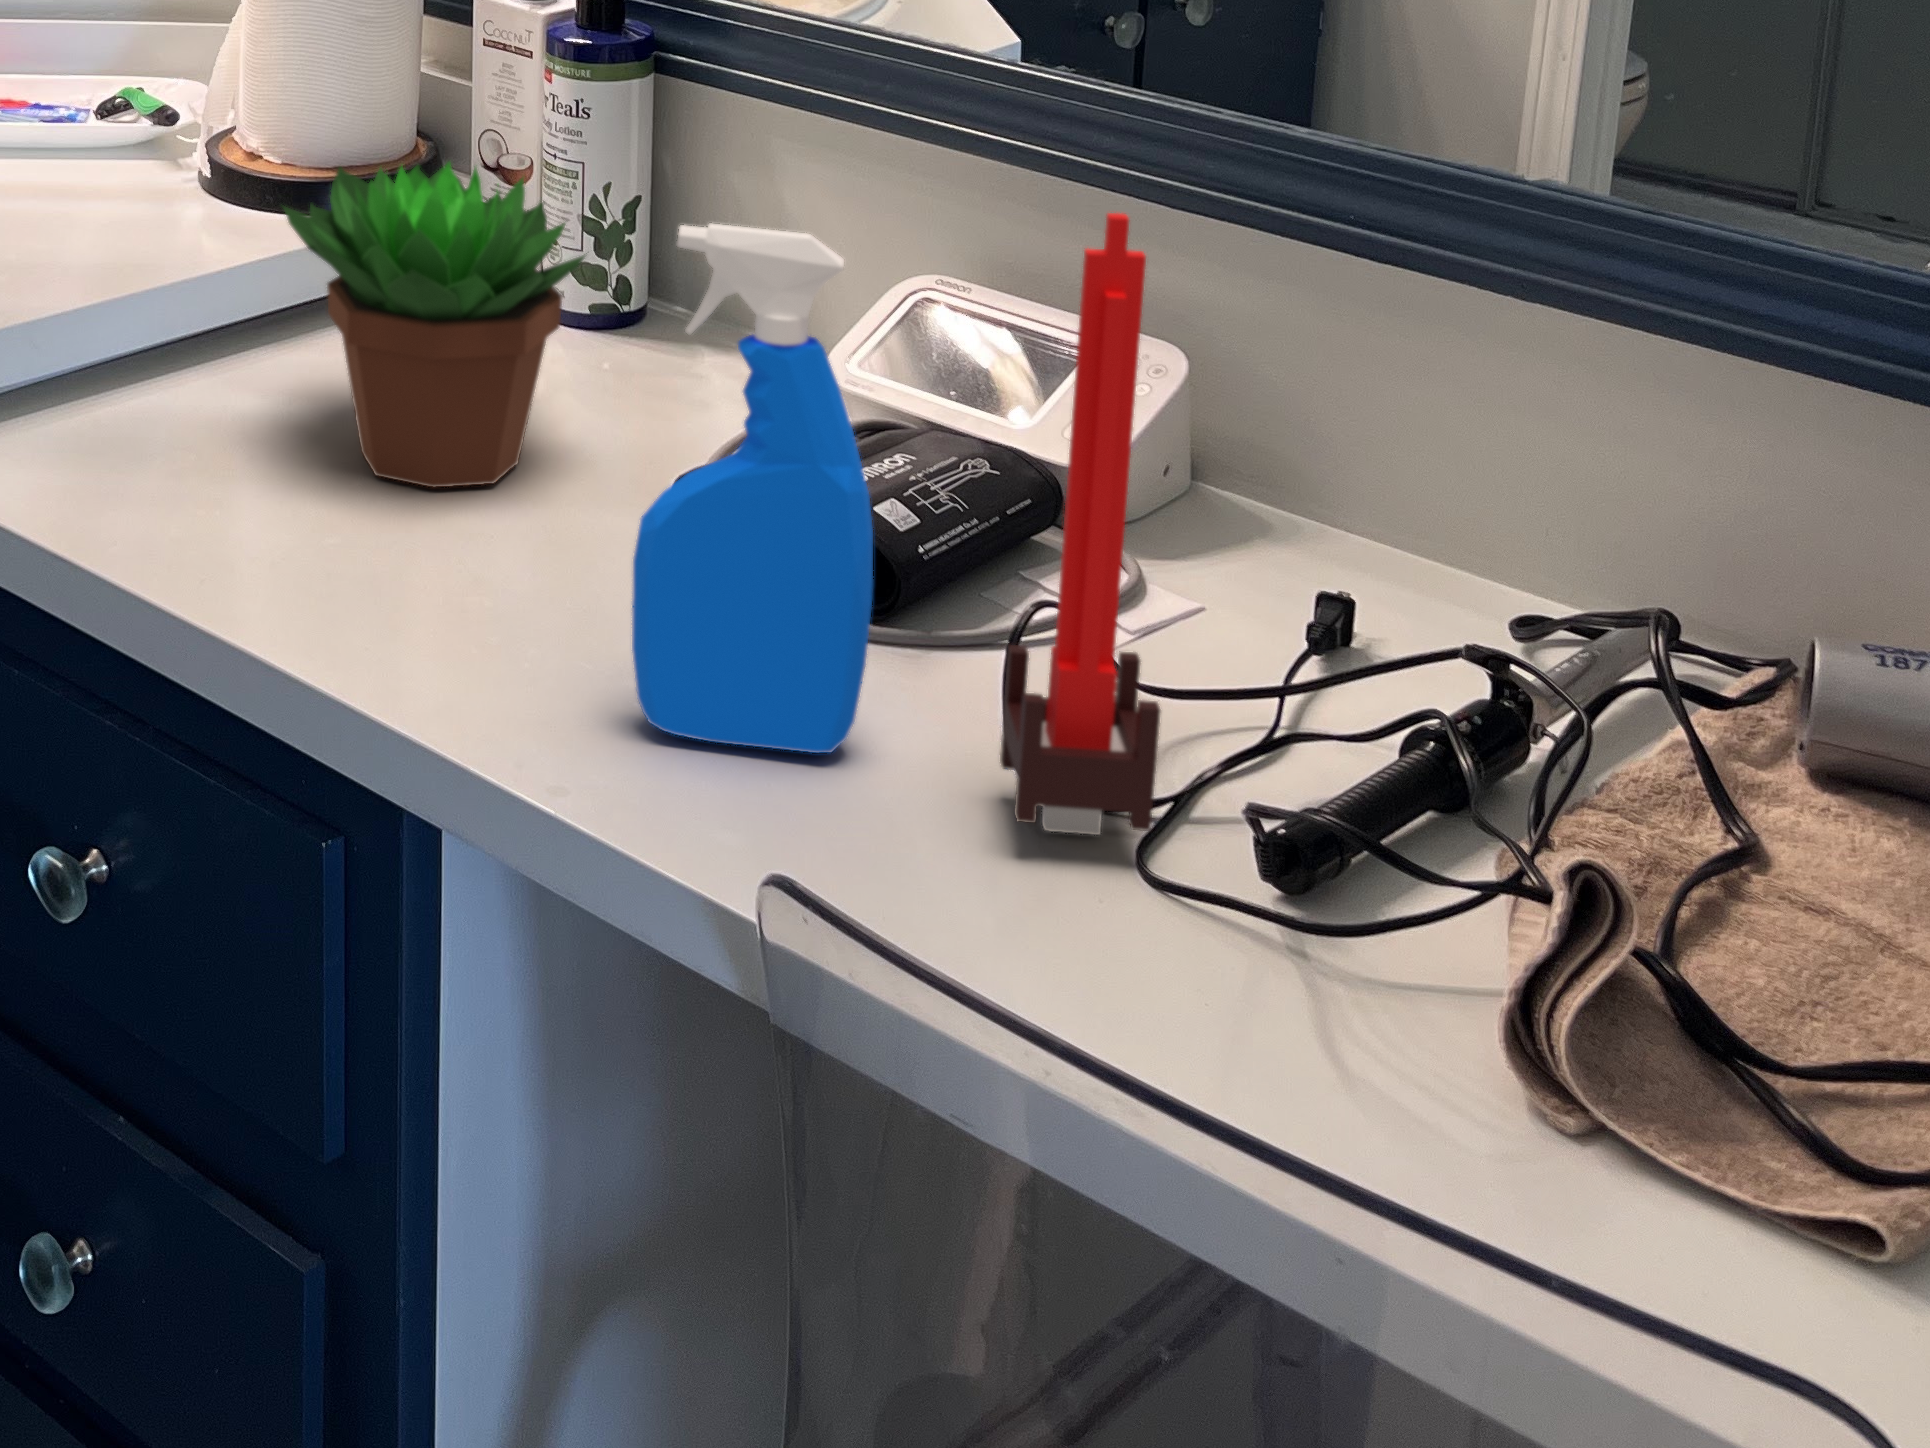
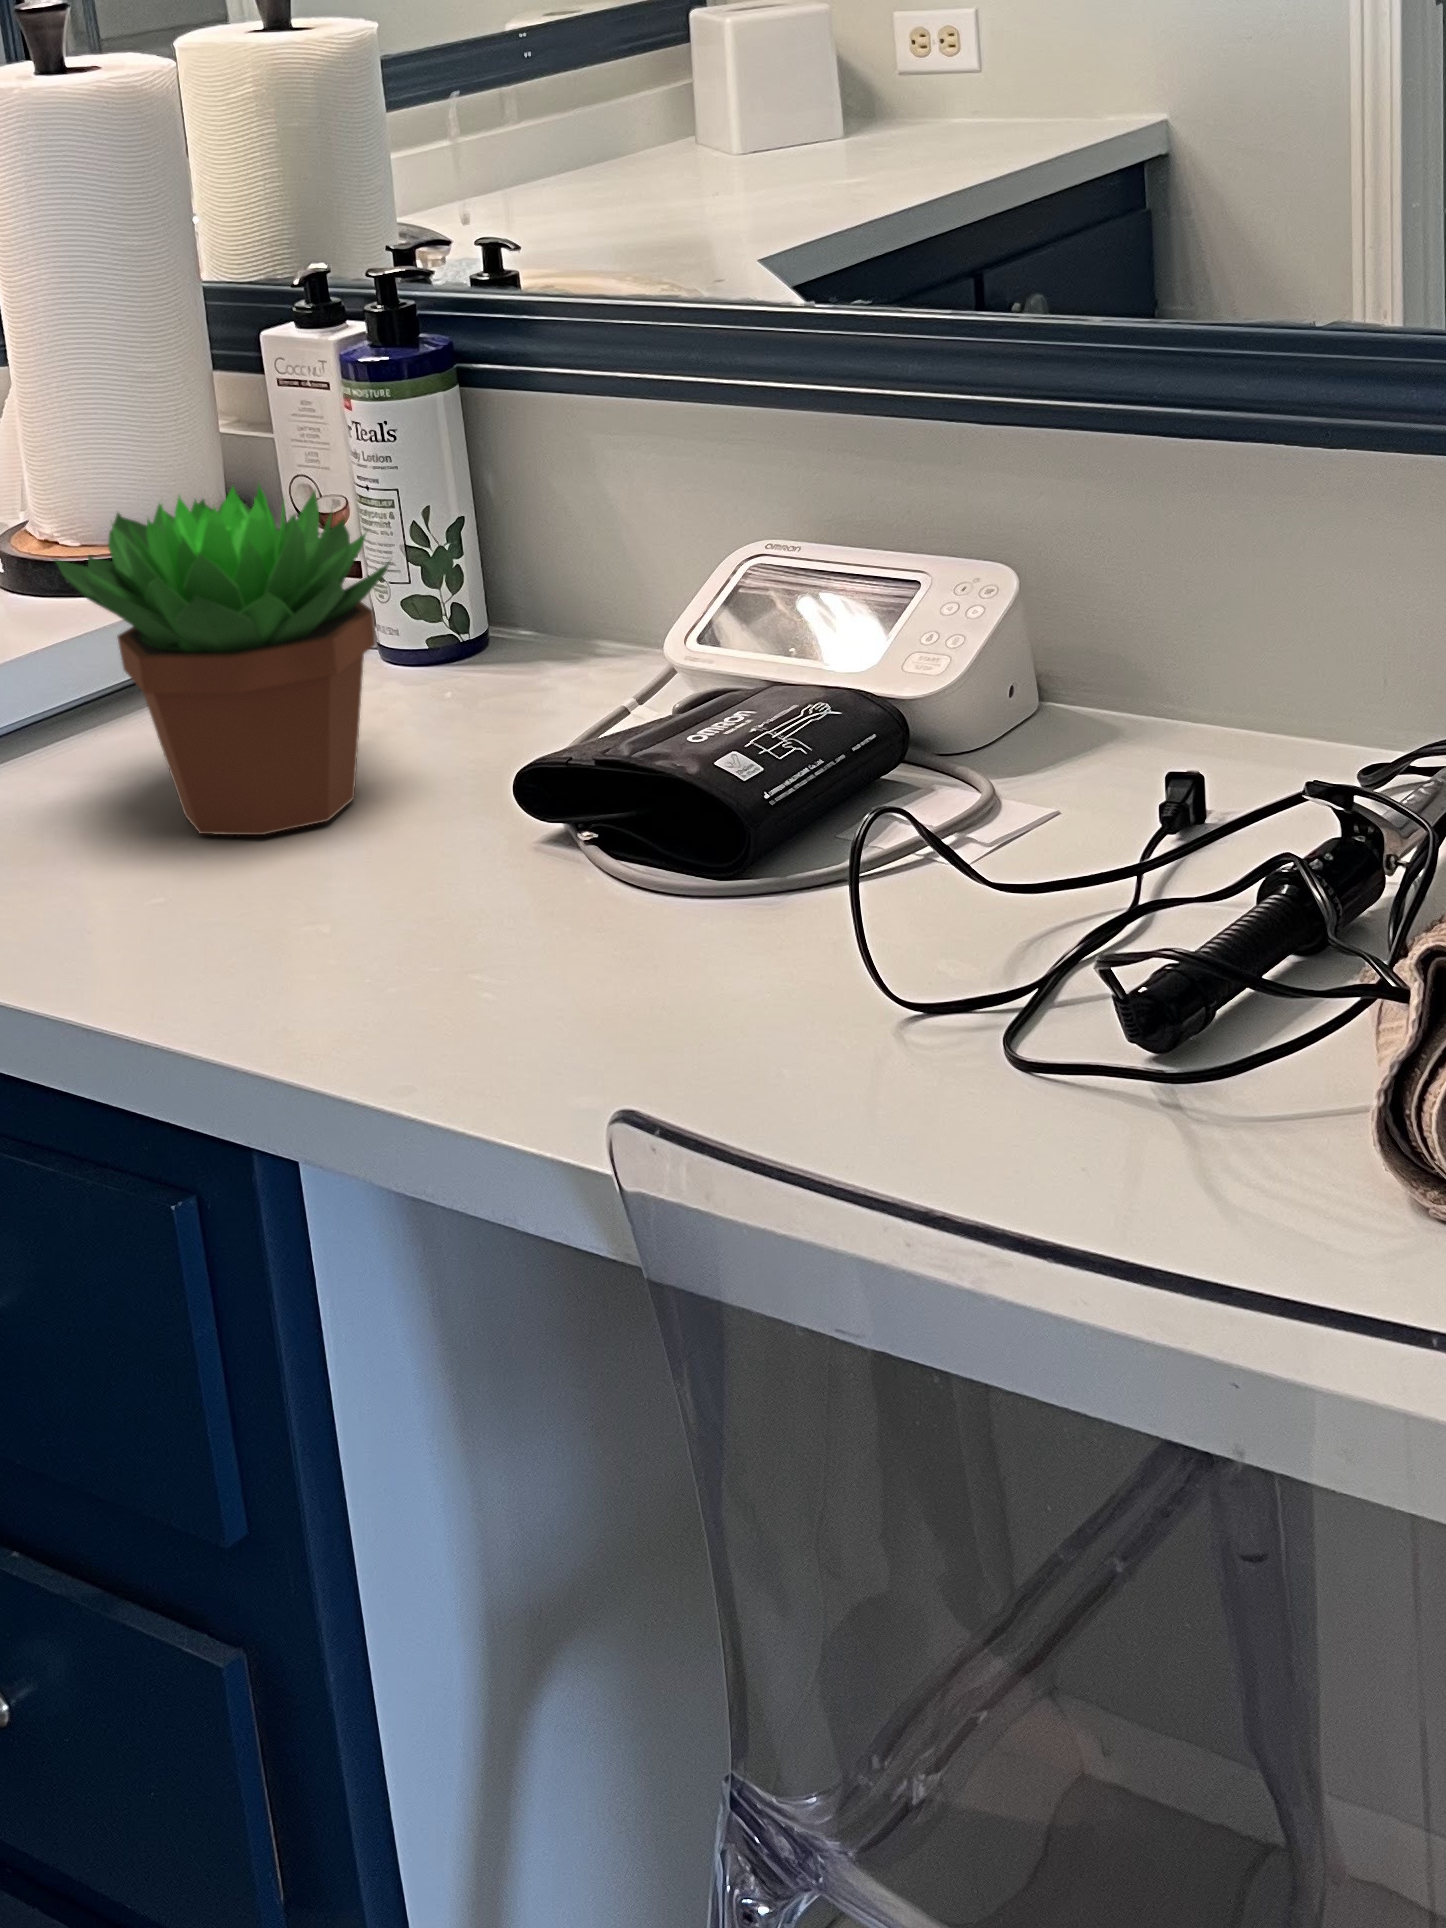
candle: present [1000,213,1160,835] -> none [852,372,1017,1043]
spray bottle: present [632,224,873,753] -> none [444,456,710,1021]

